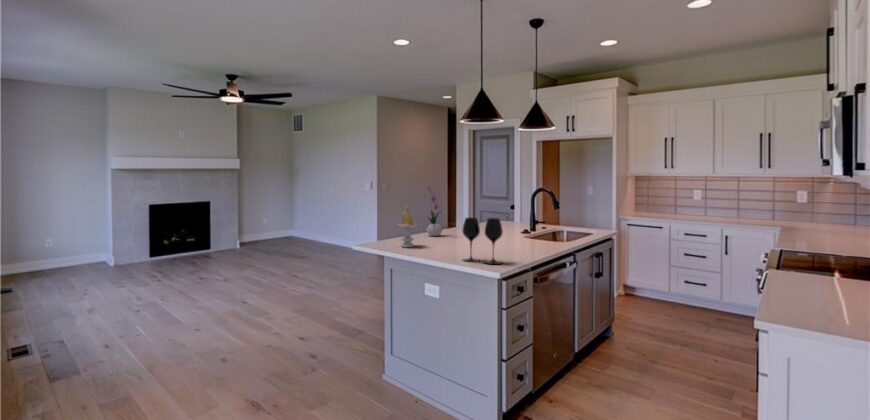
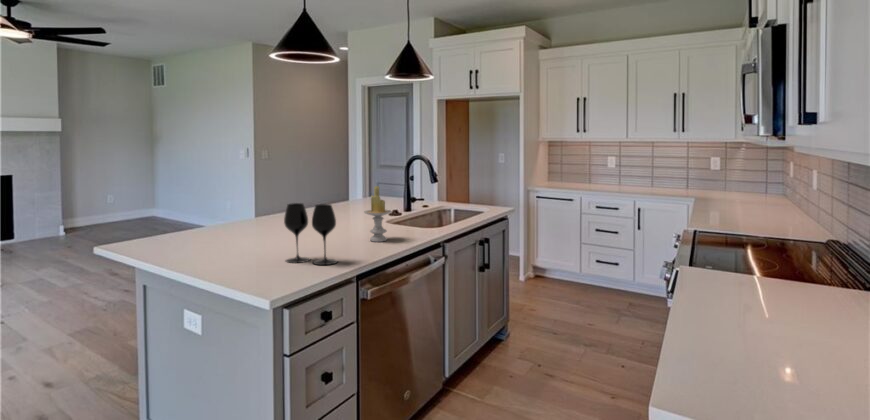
flower arrangement: present [426,193,443,236] -> none [266,159,291,224]
candle: present [398,205,418,247] -> present [365,186,392,242]

